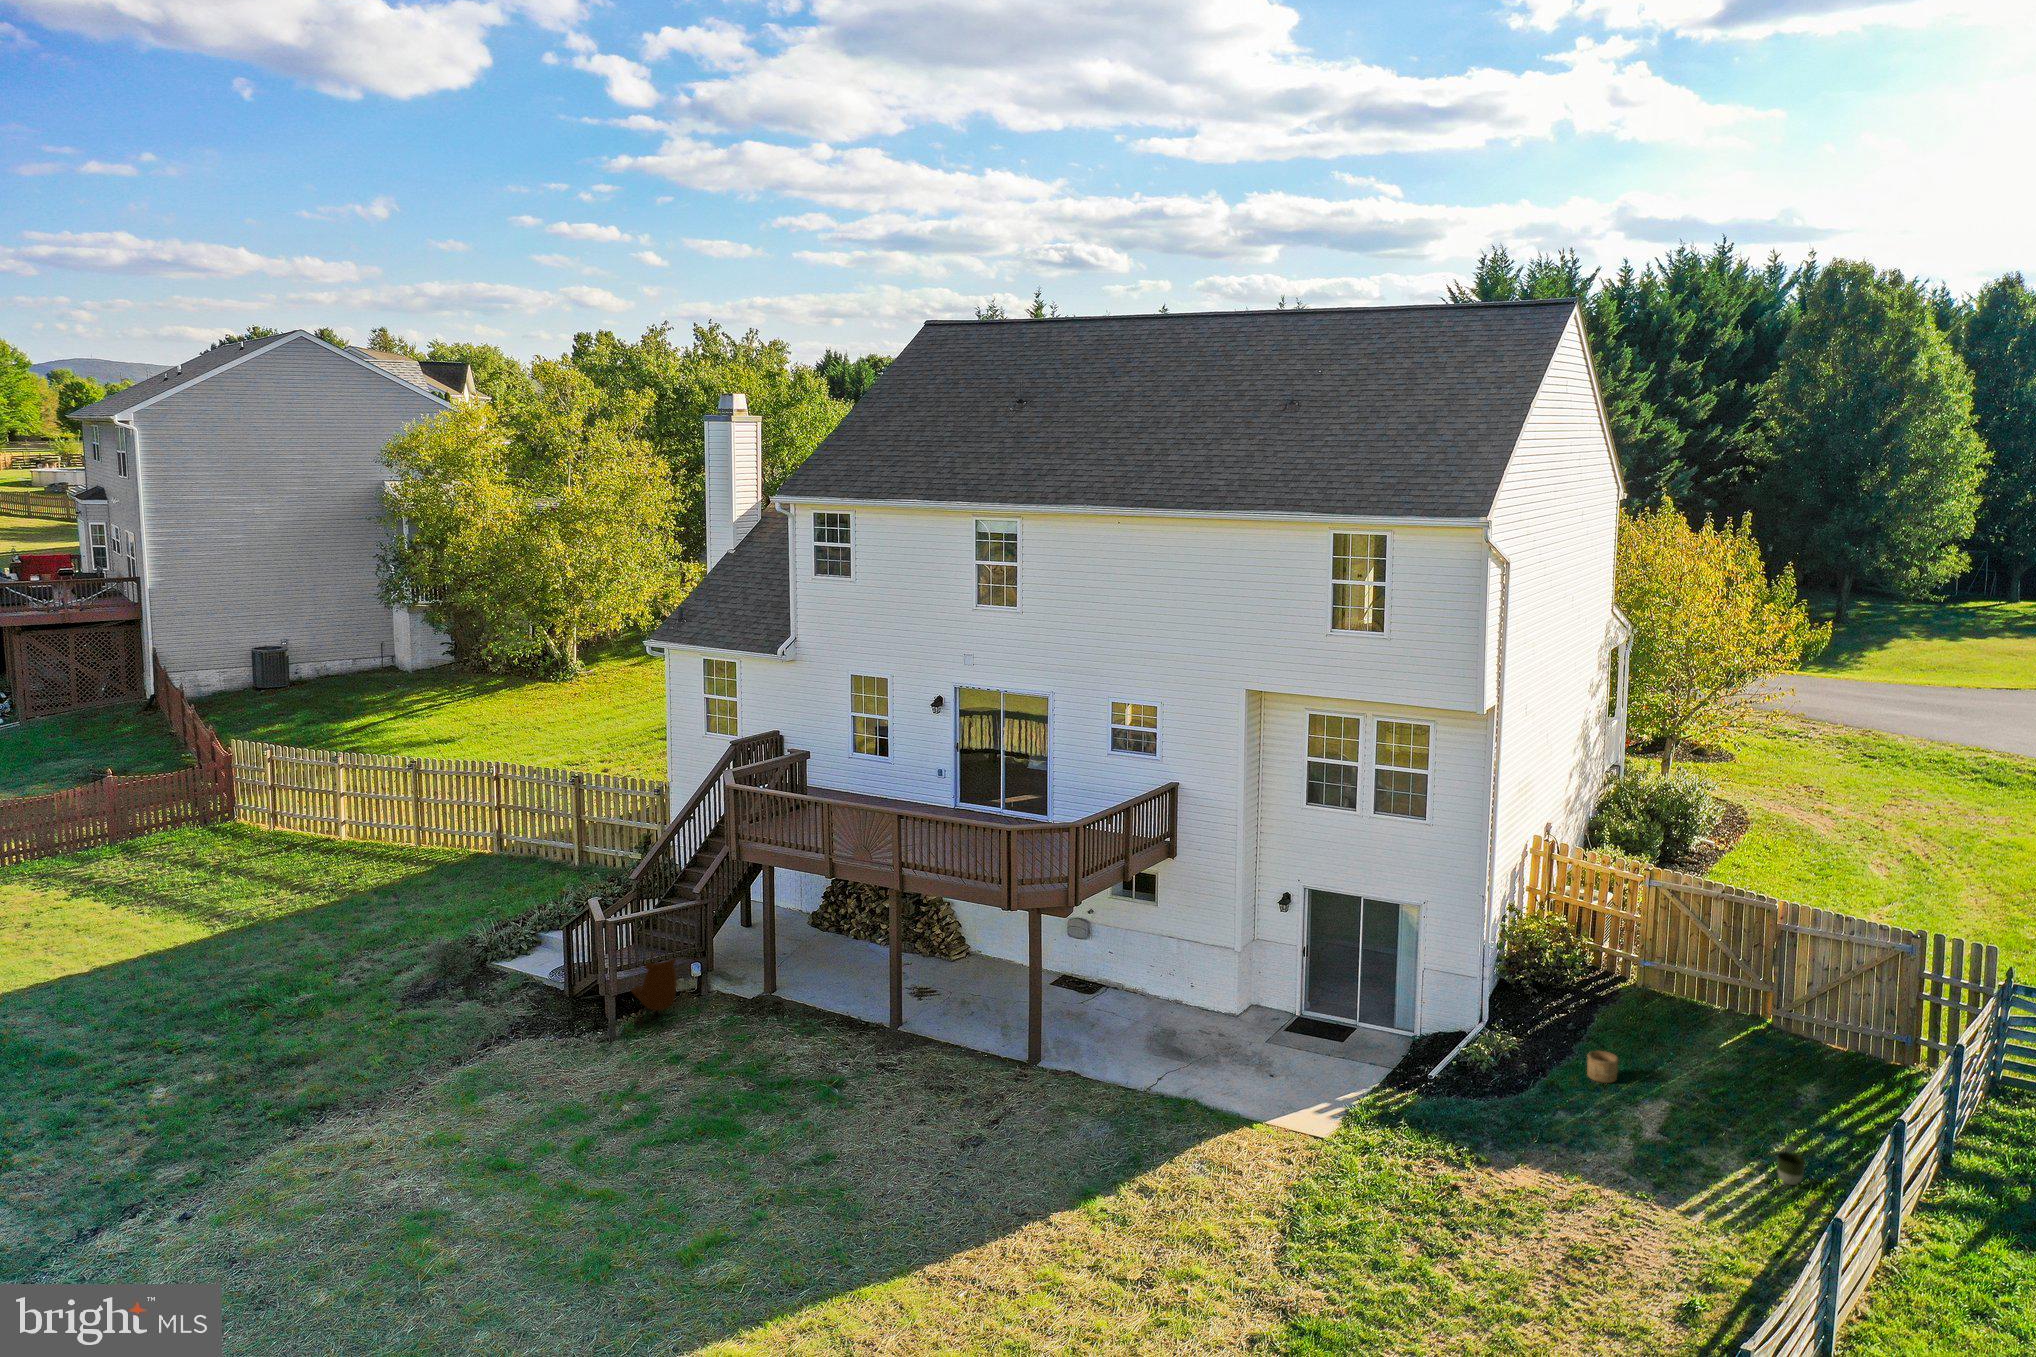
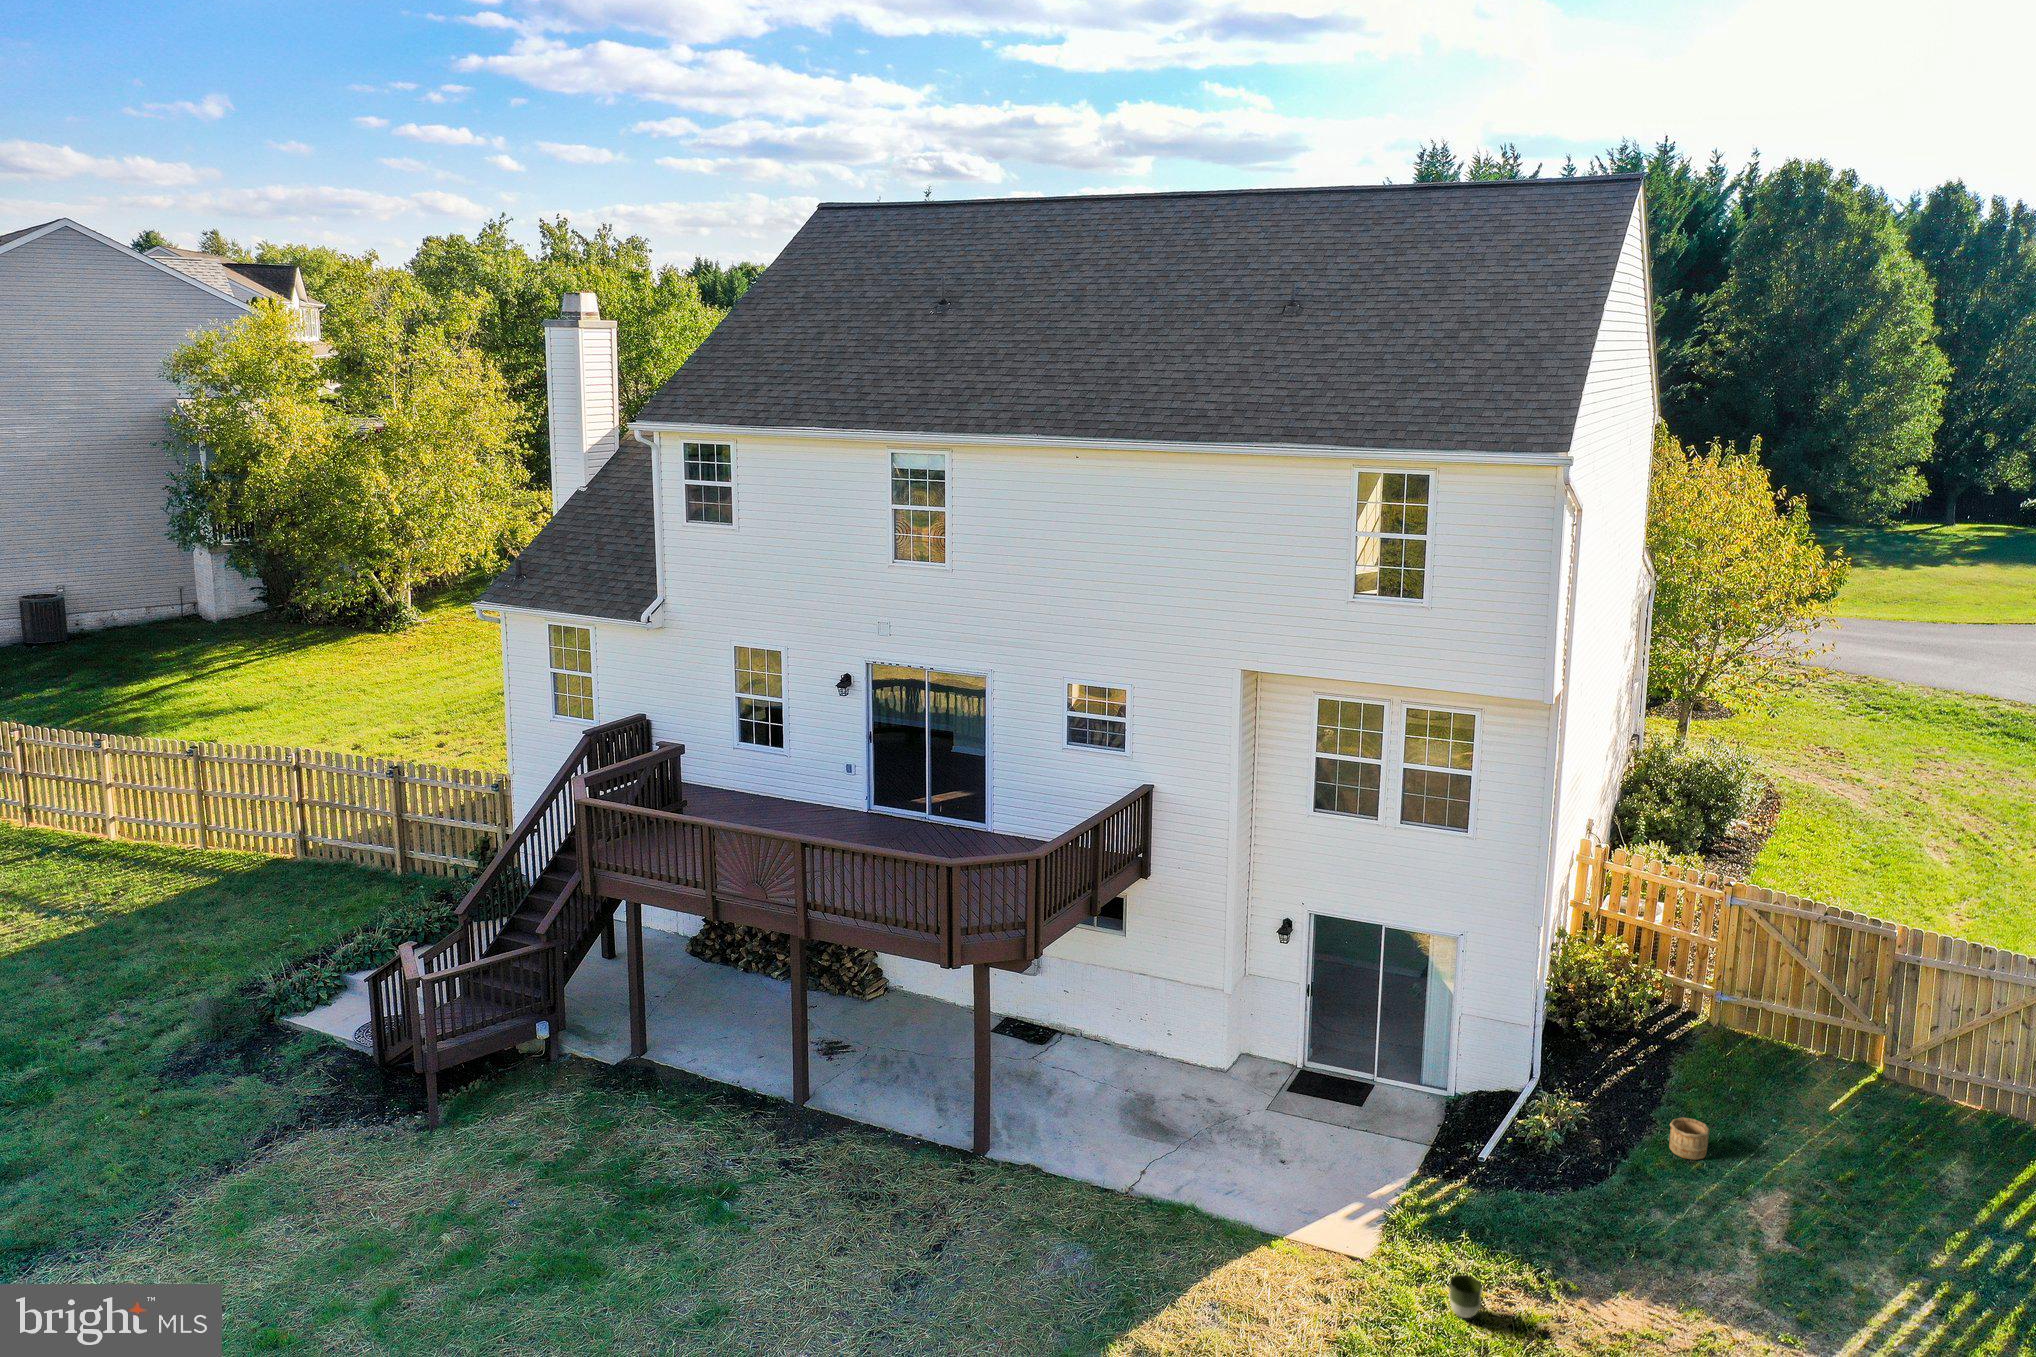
lounge chair: present [631,959,677,1024] -> none [456,1026,519,1114]
planter: present [1777,1152,1805,1185] -> present [1450,1275,1482,1318]

